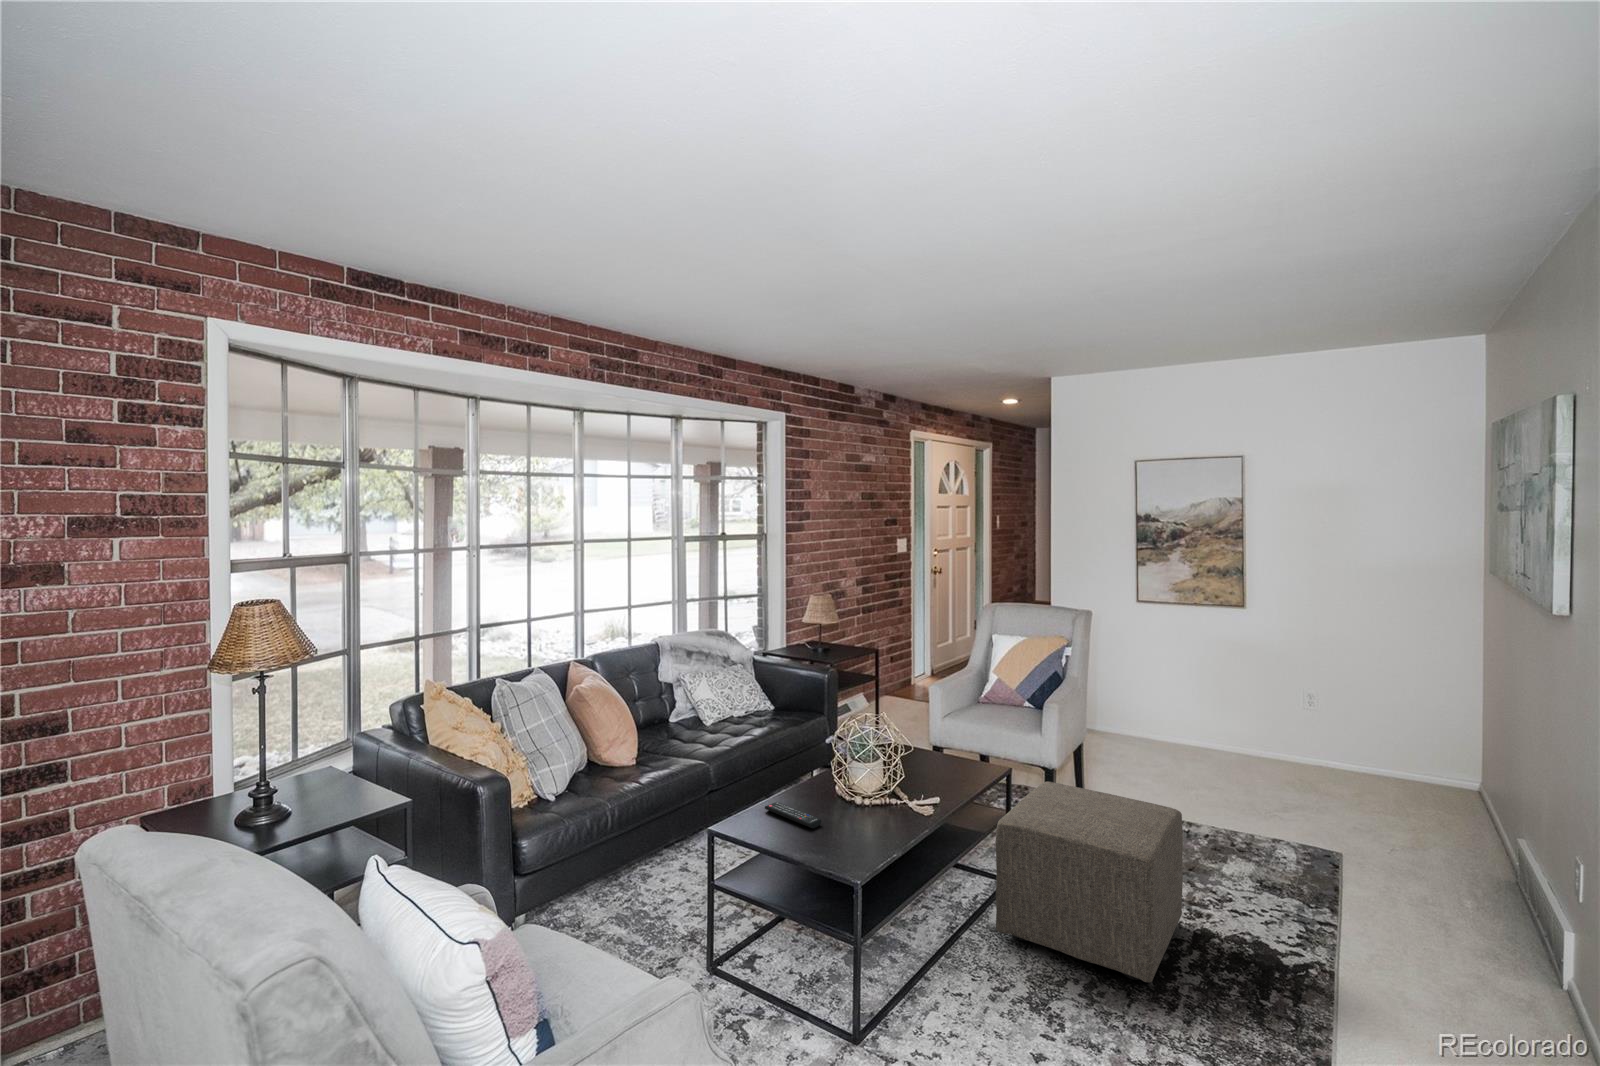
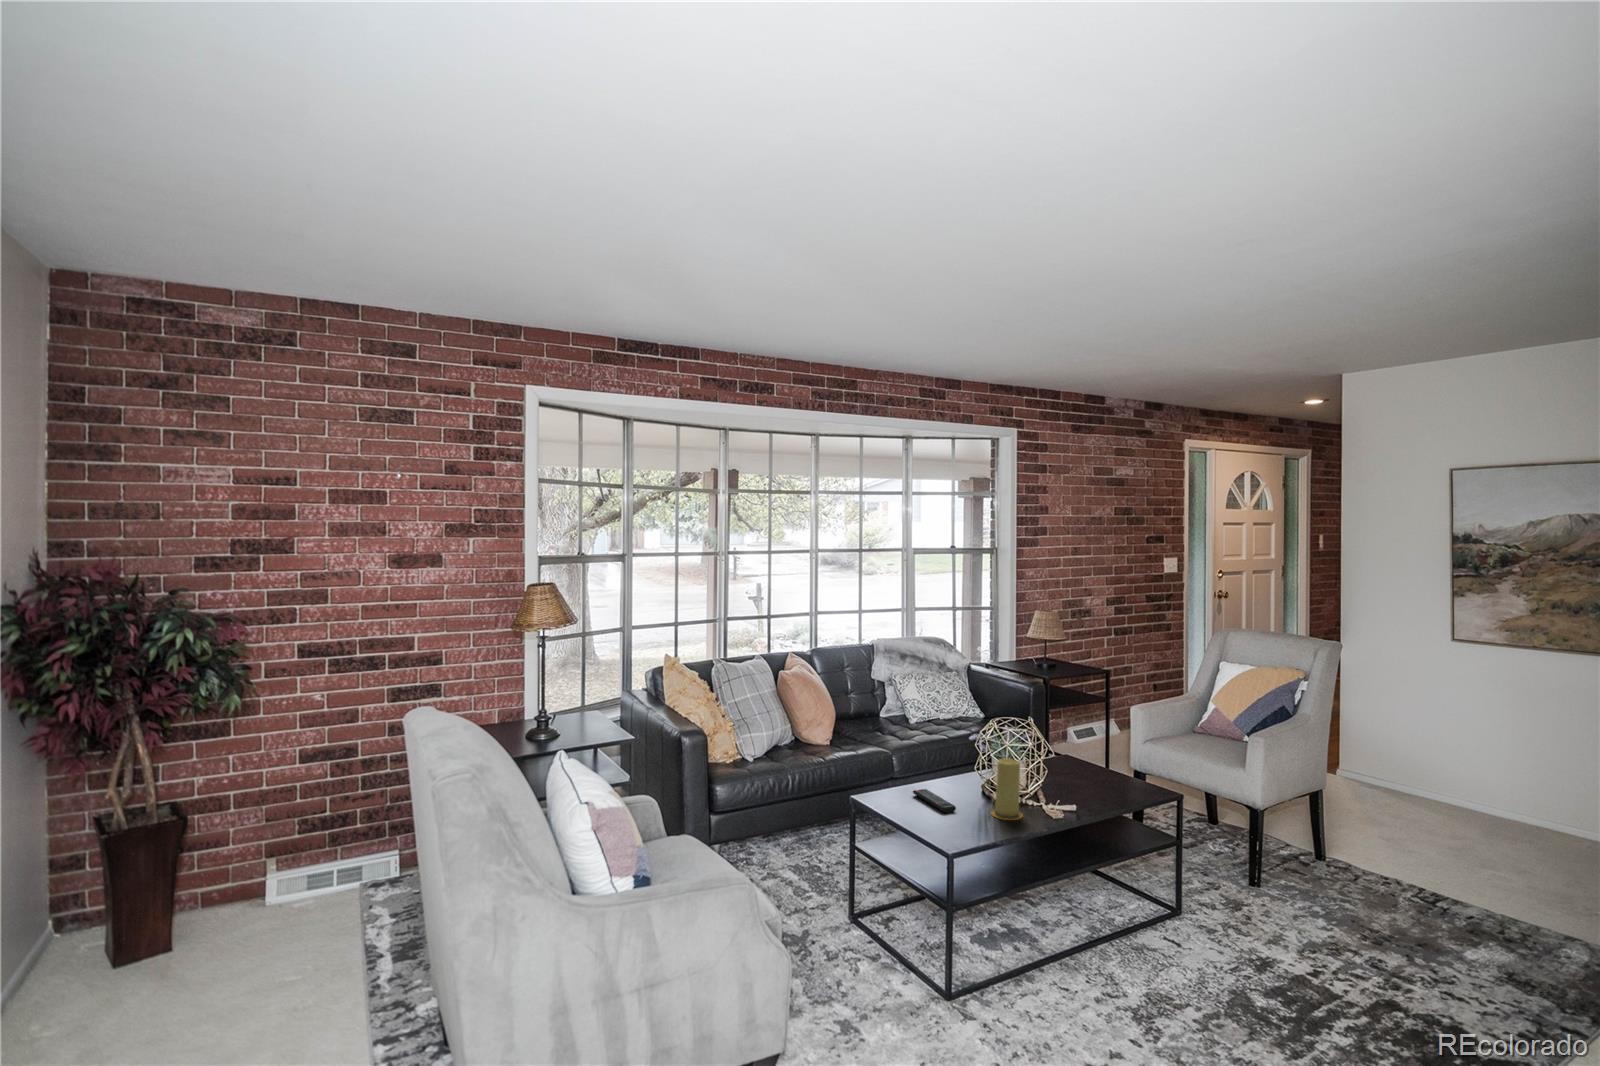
candle: none [857,759,890,826] -> present [991,758,1022,820]
ottoman: present [995,782,1183,983] -> none [1133,813,1362,1019]

